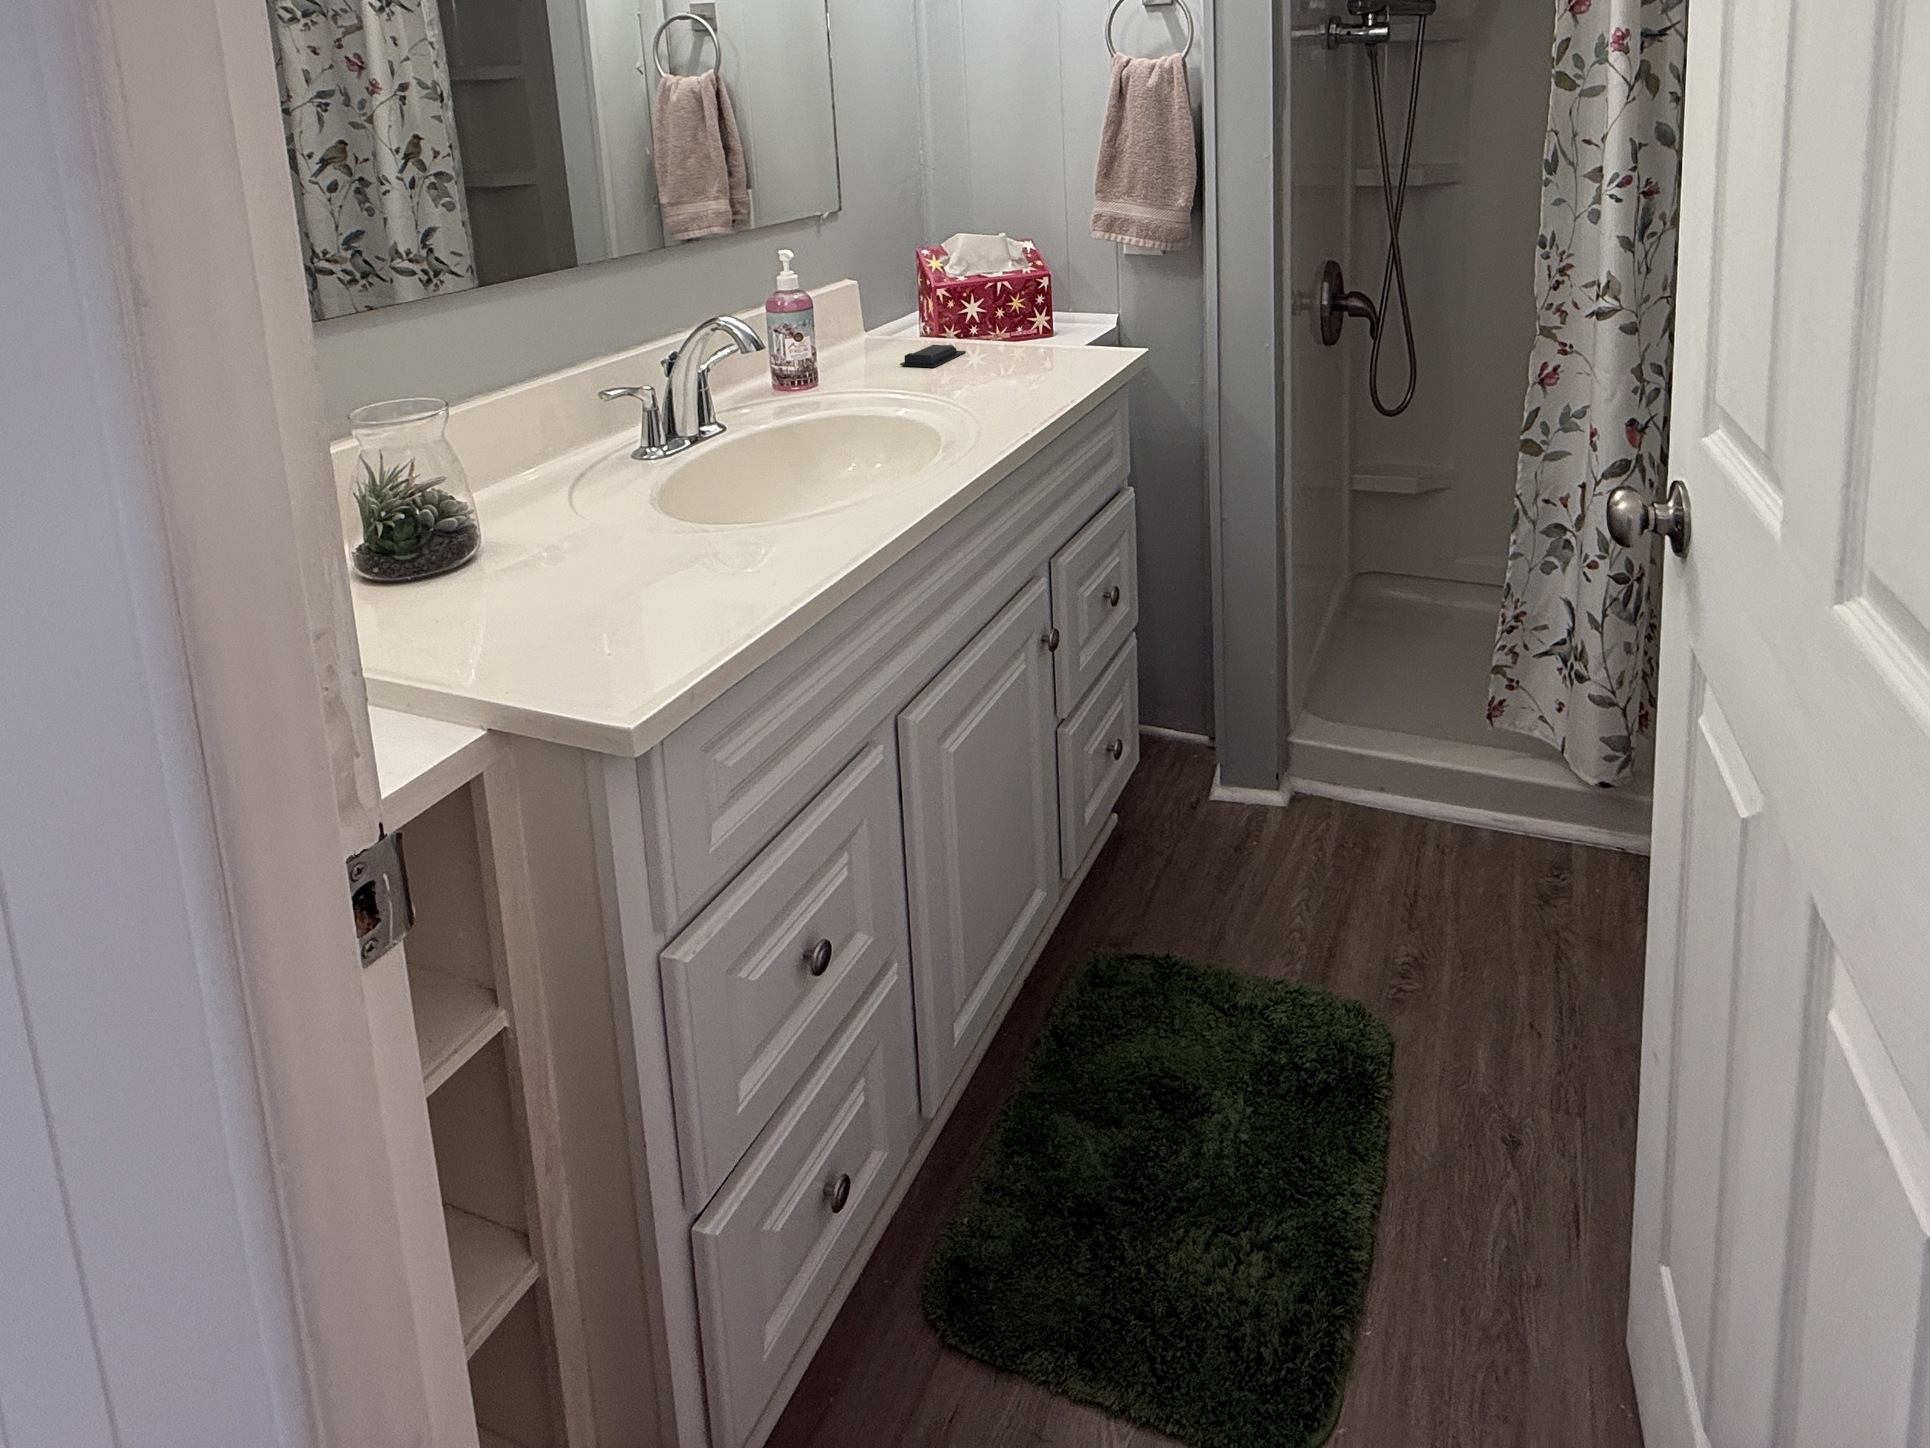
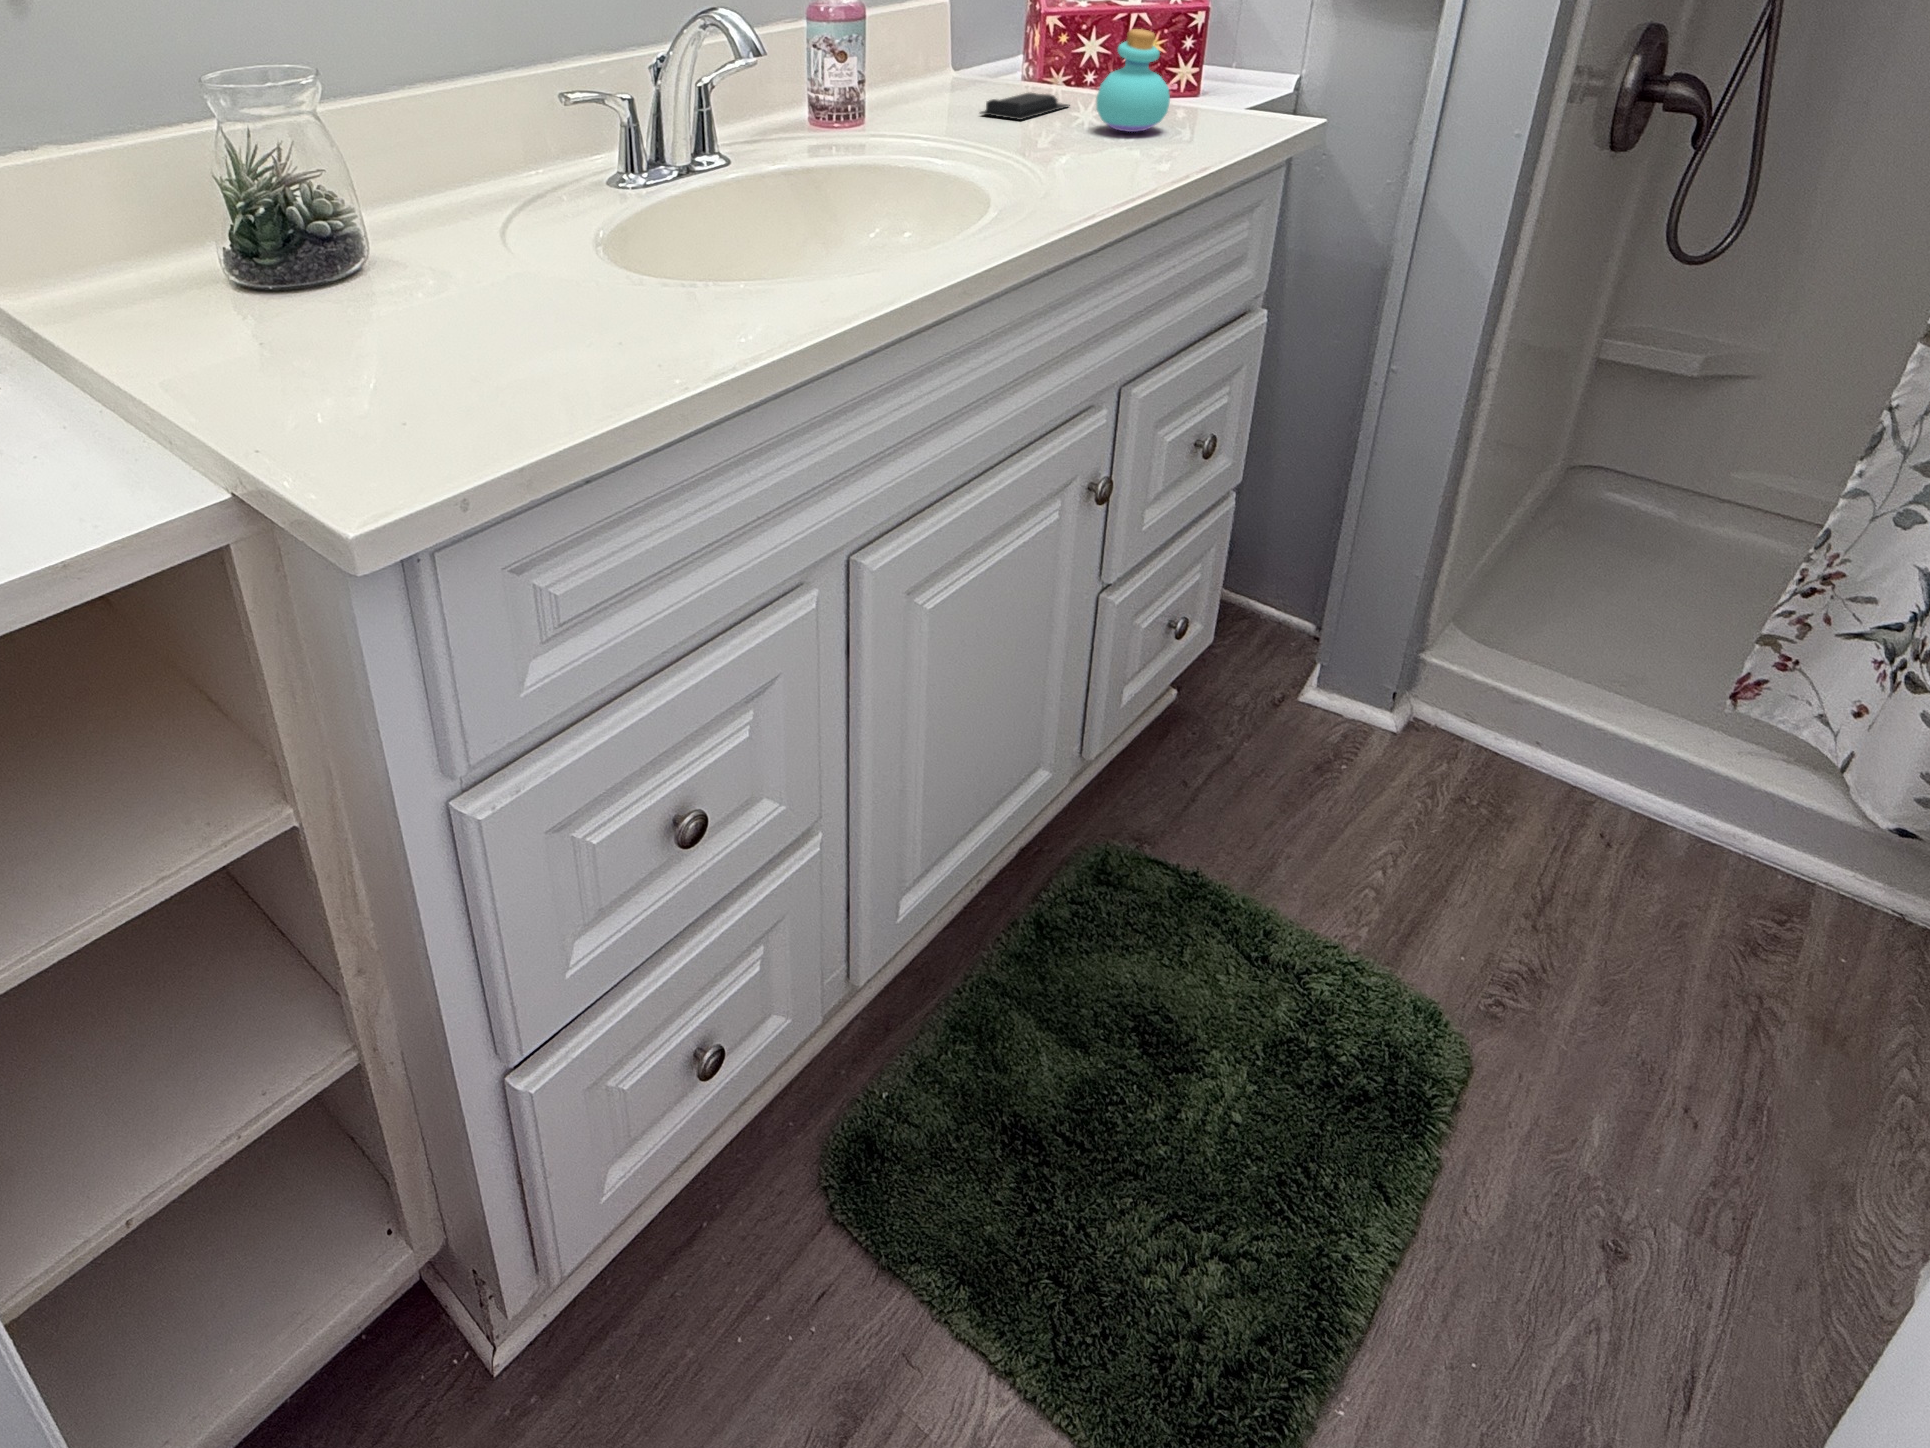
perfume bottle: none [990,298,1043,370] -> present [1096,29,1170,132]

